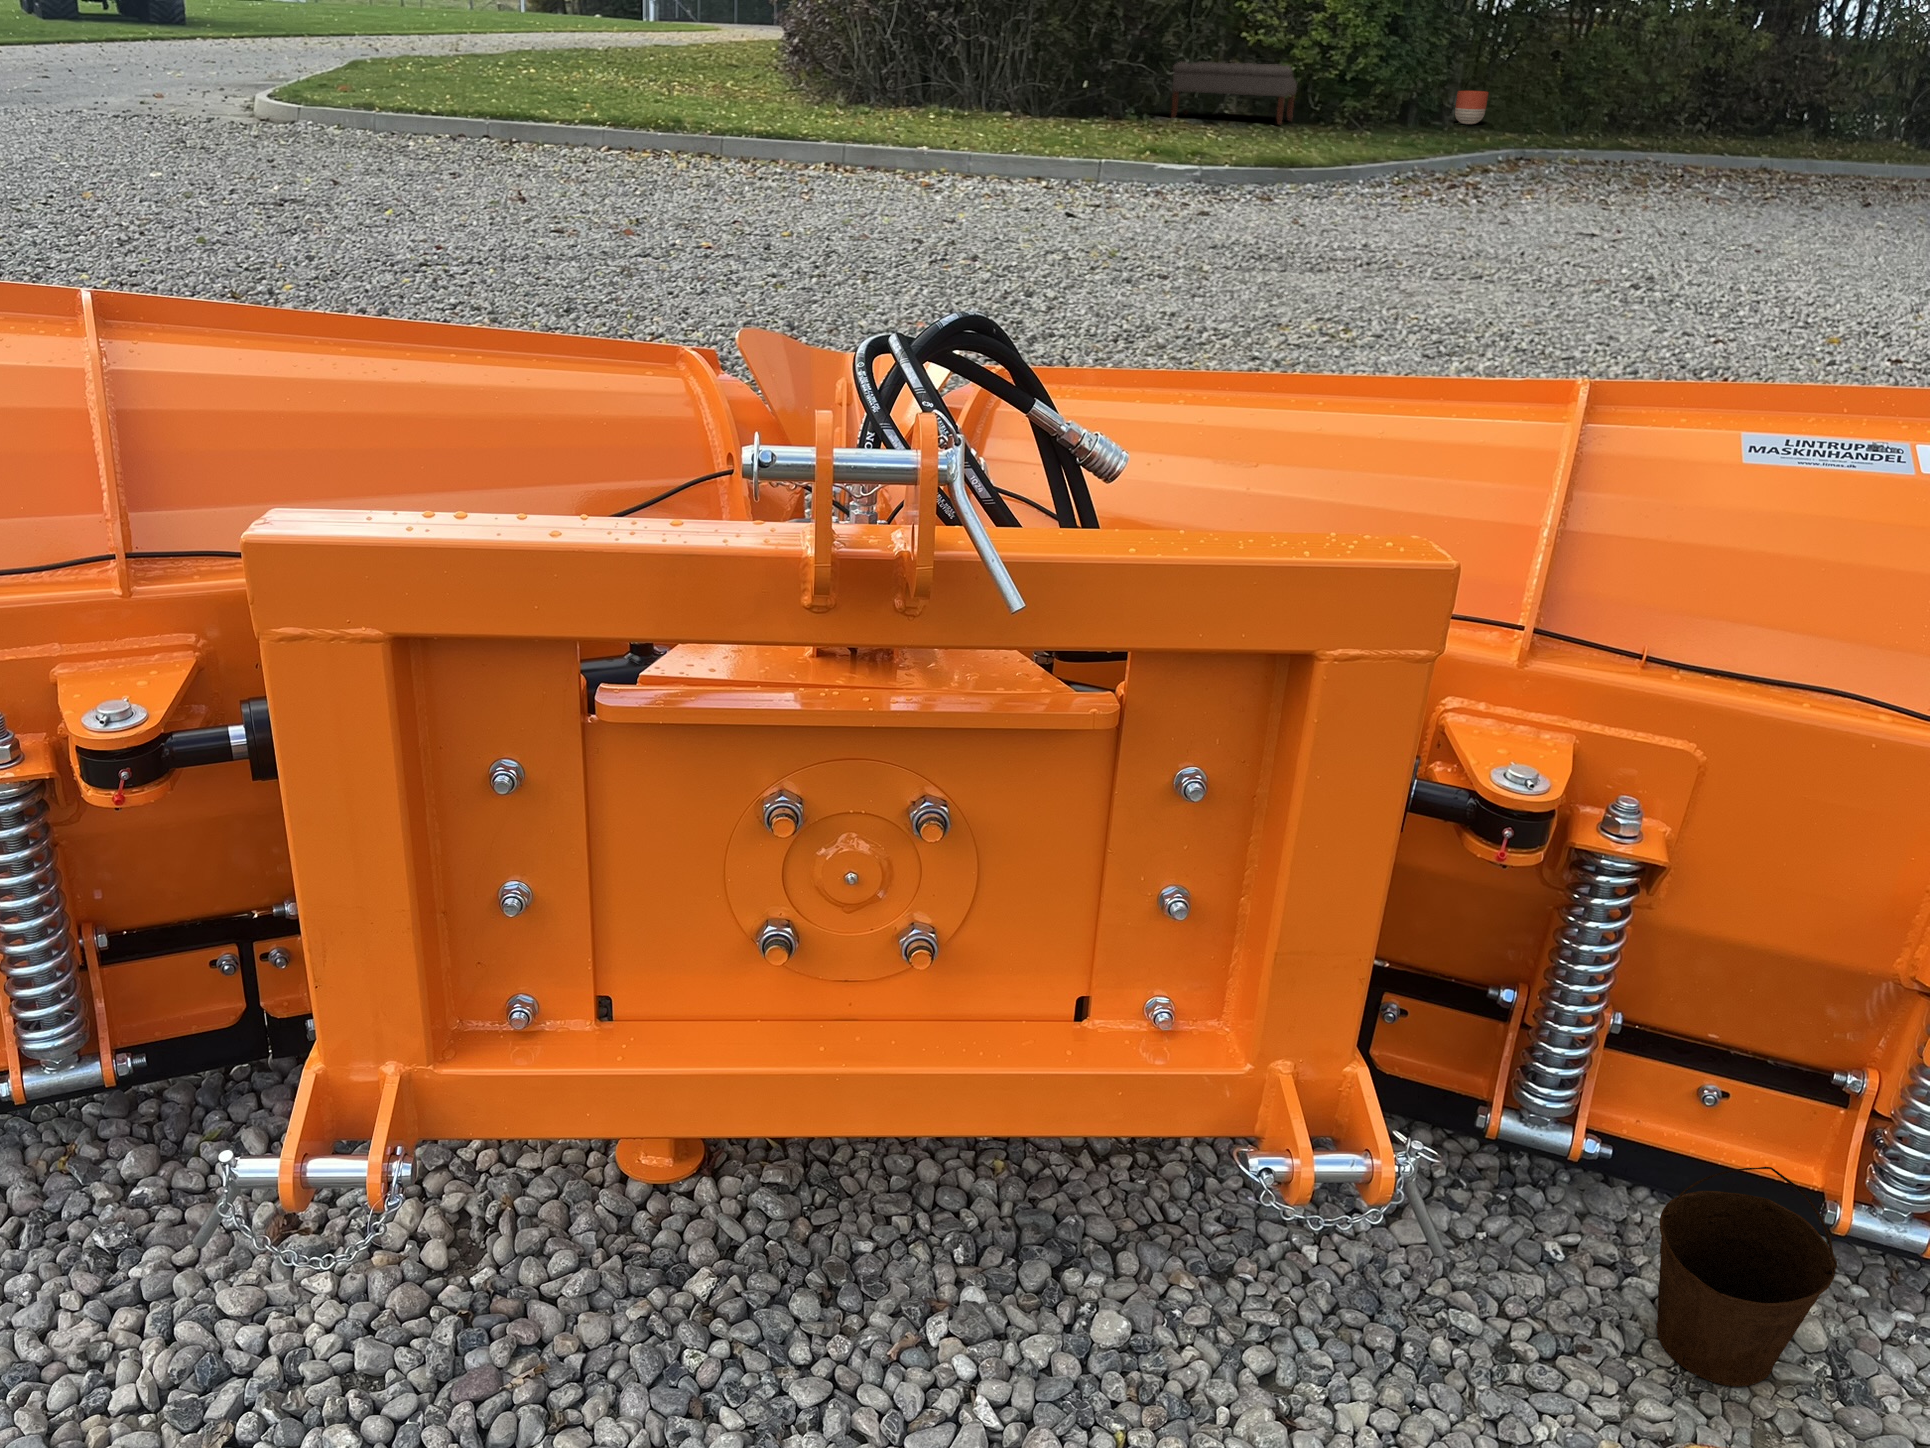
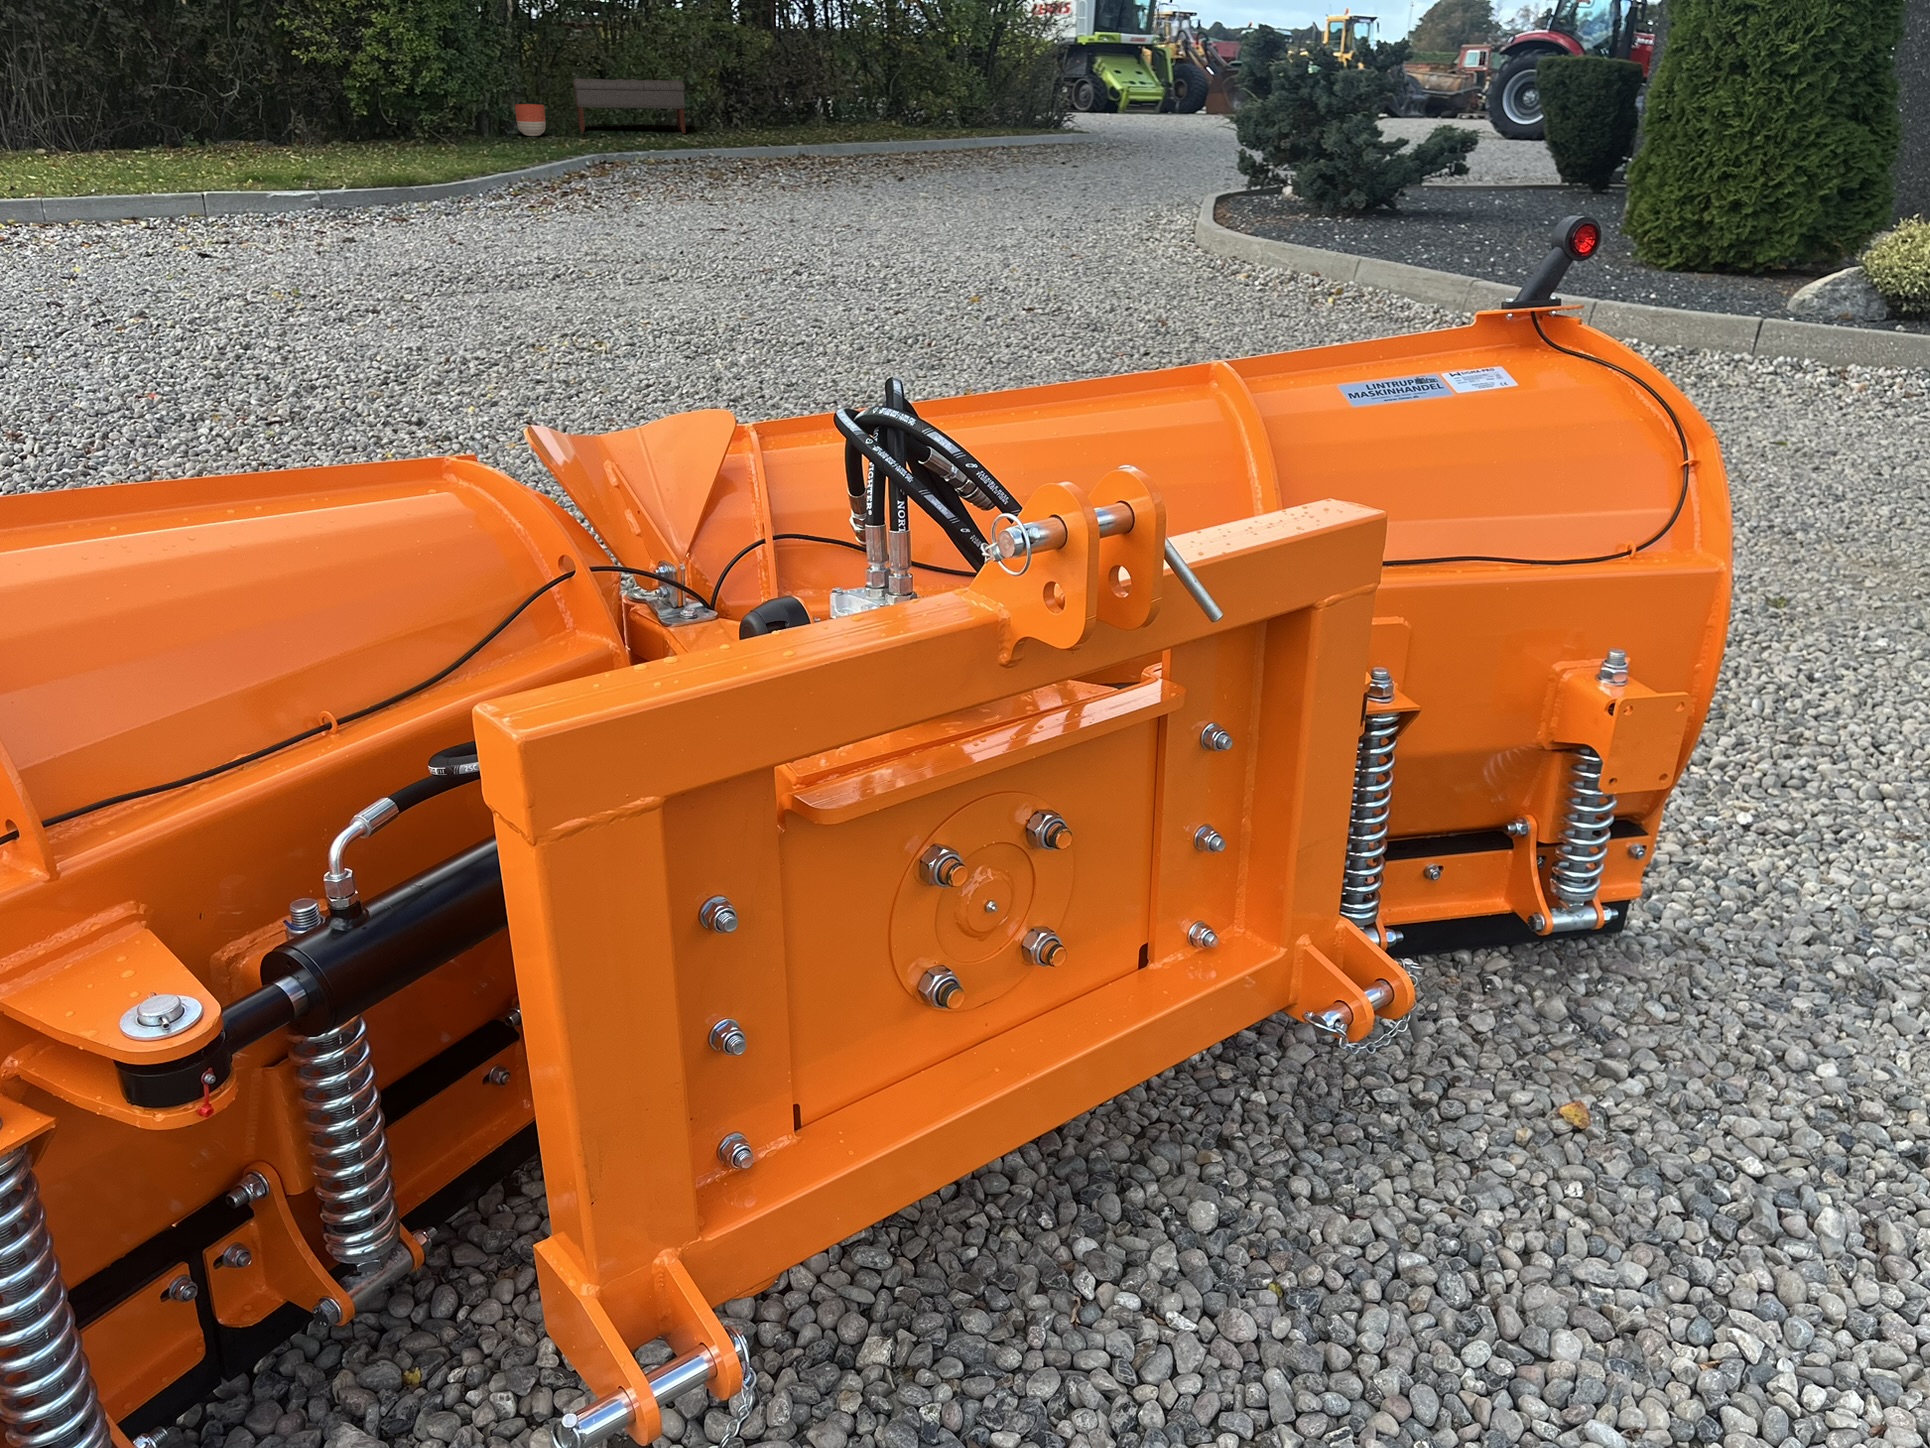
bench: present [1171,61,1297,124] -> present [573,78,686,133]
bucket: present [1657,1167,1837,1387] -> none [1471,901,1587,1064]

